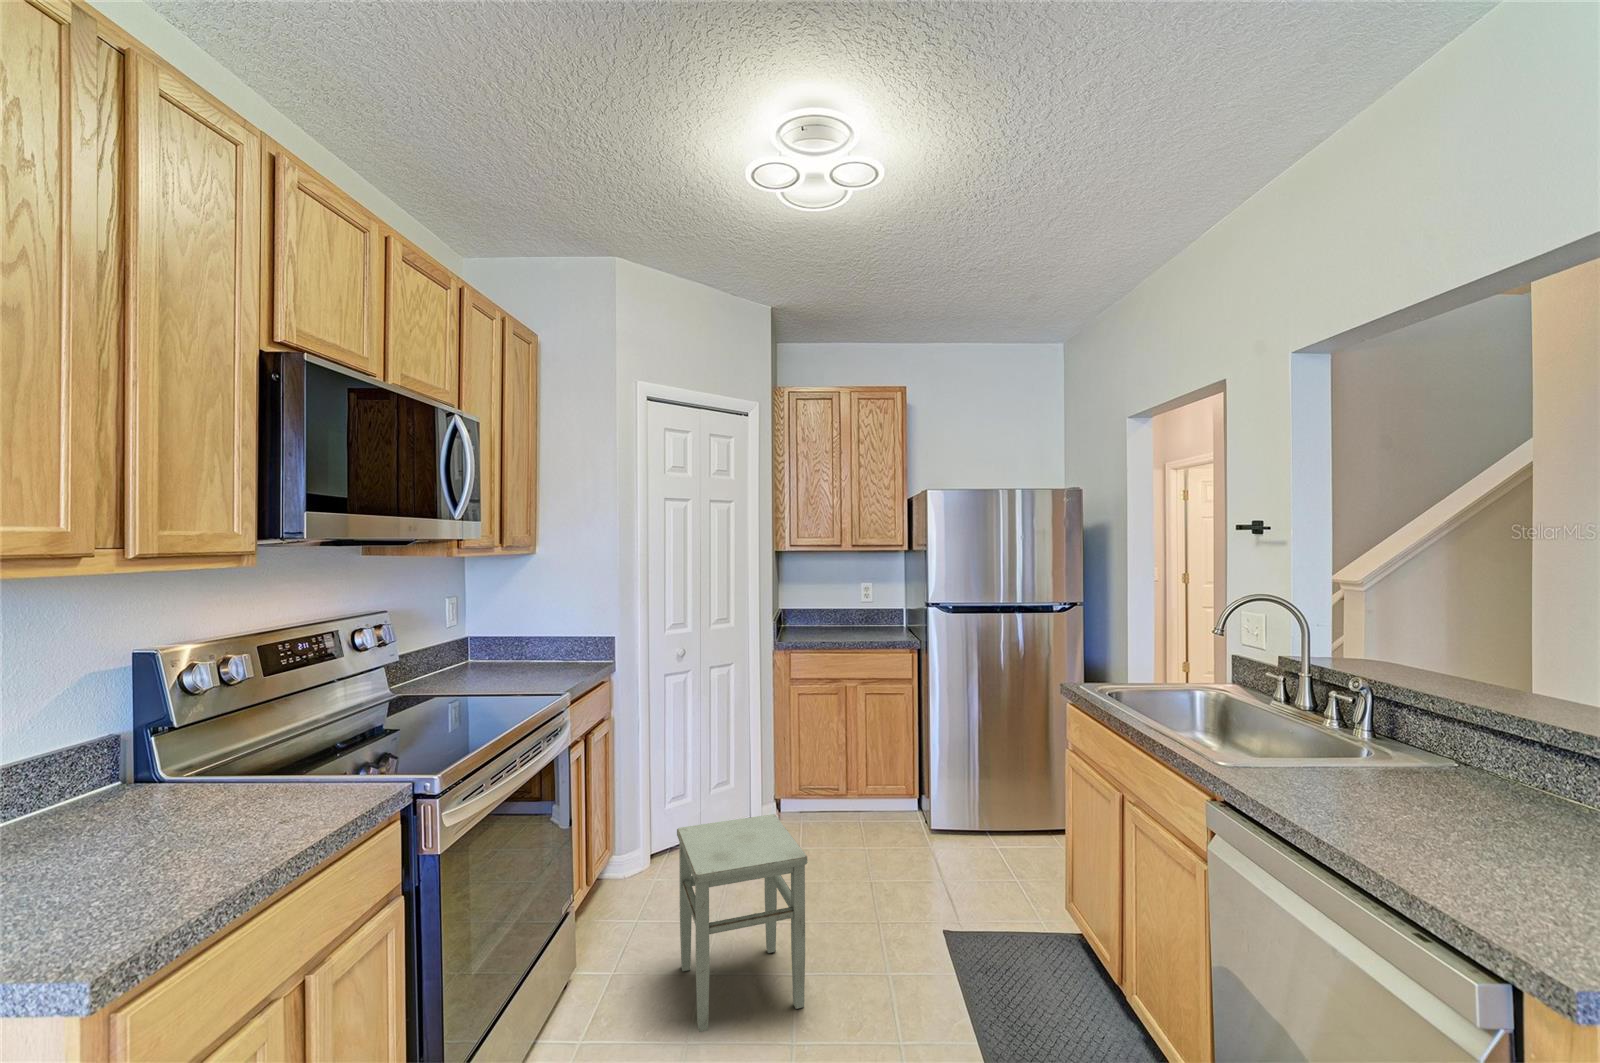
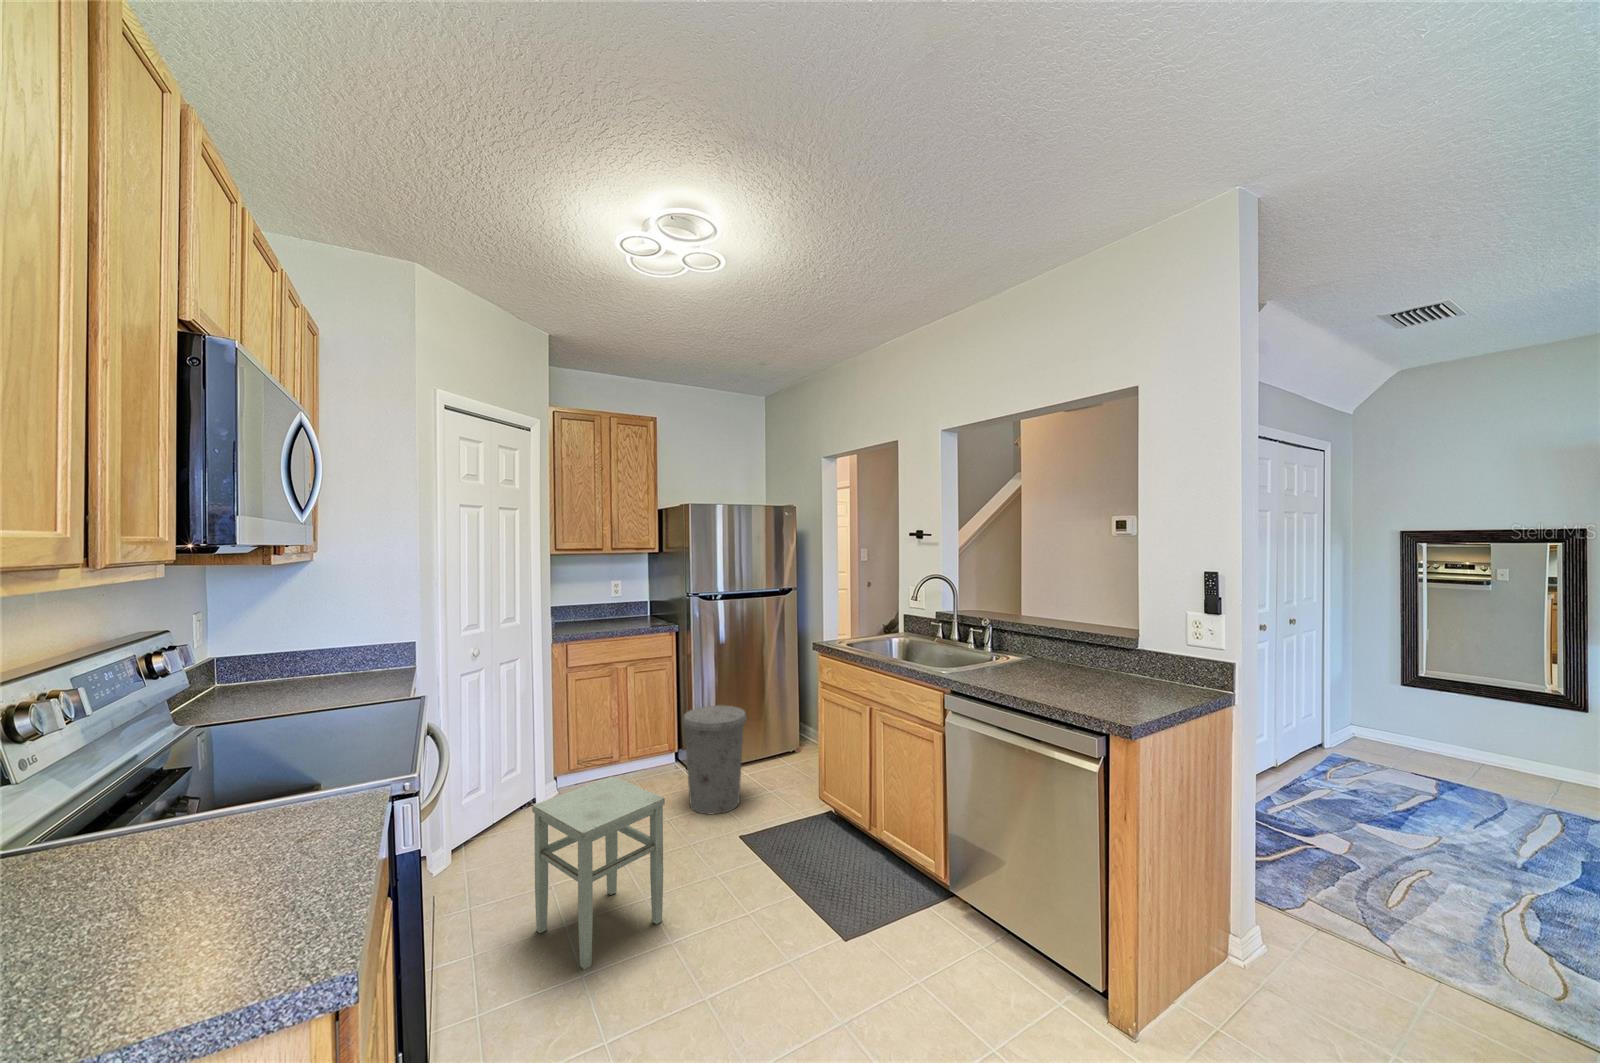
trash can: none [900,748,983,891] -> present [683,705,747,814]

